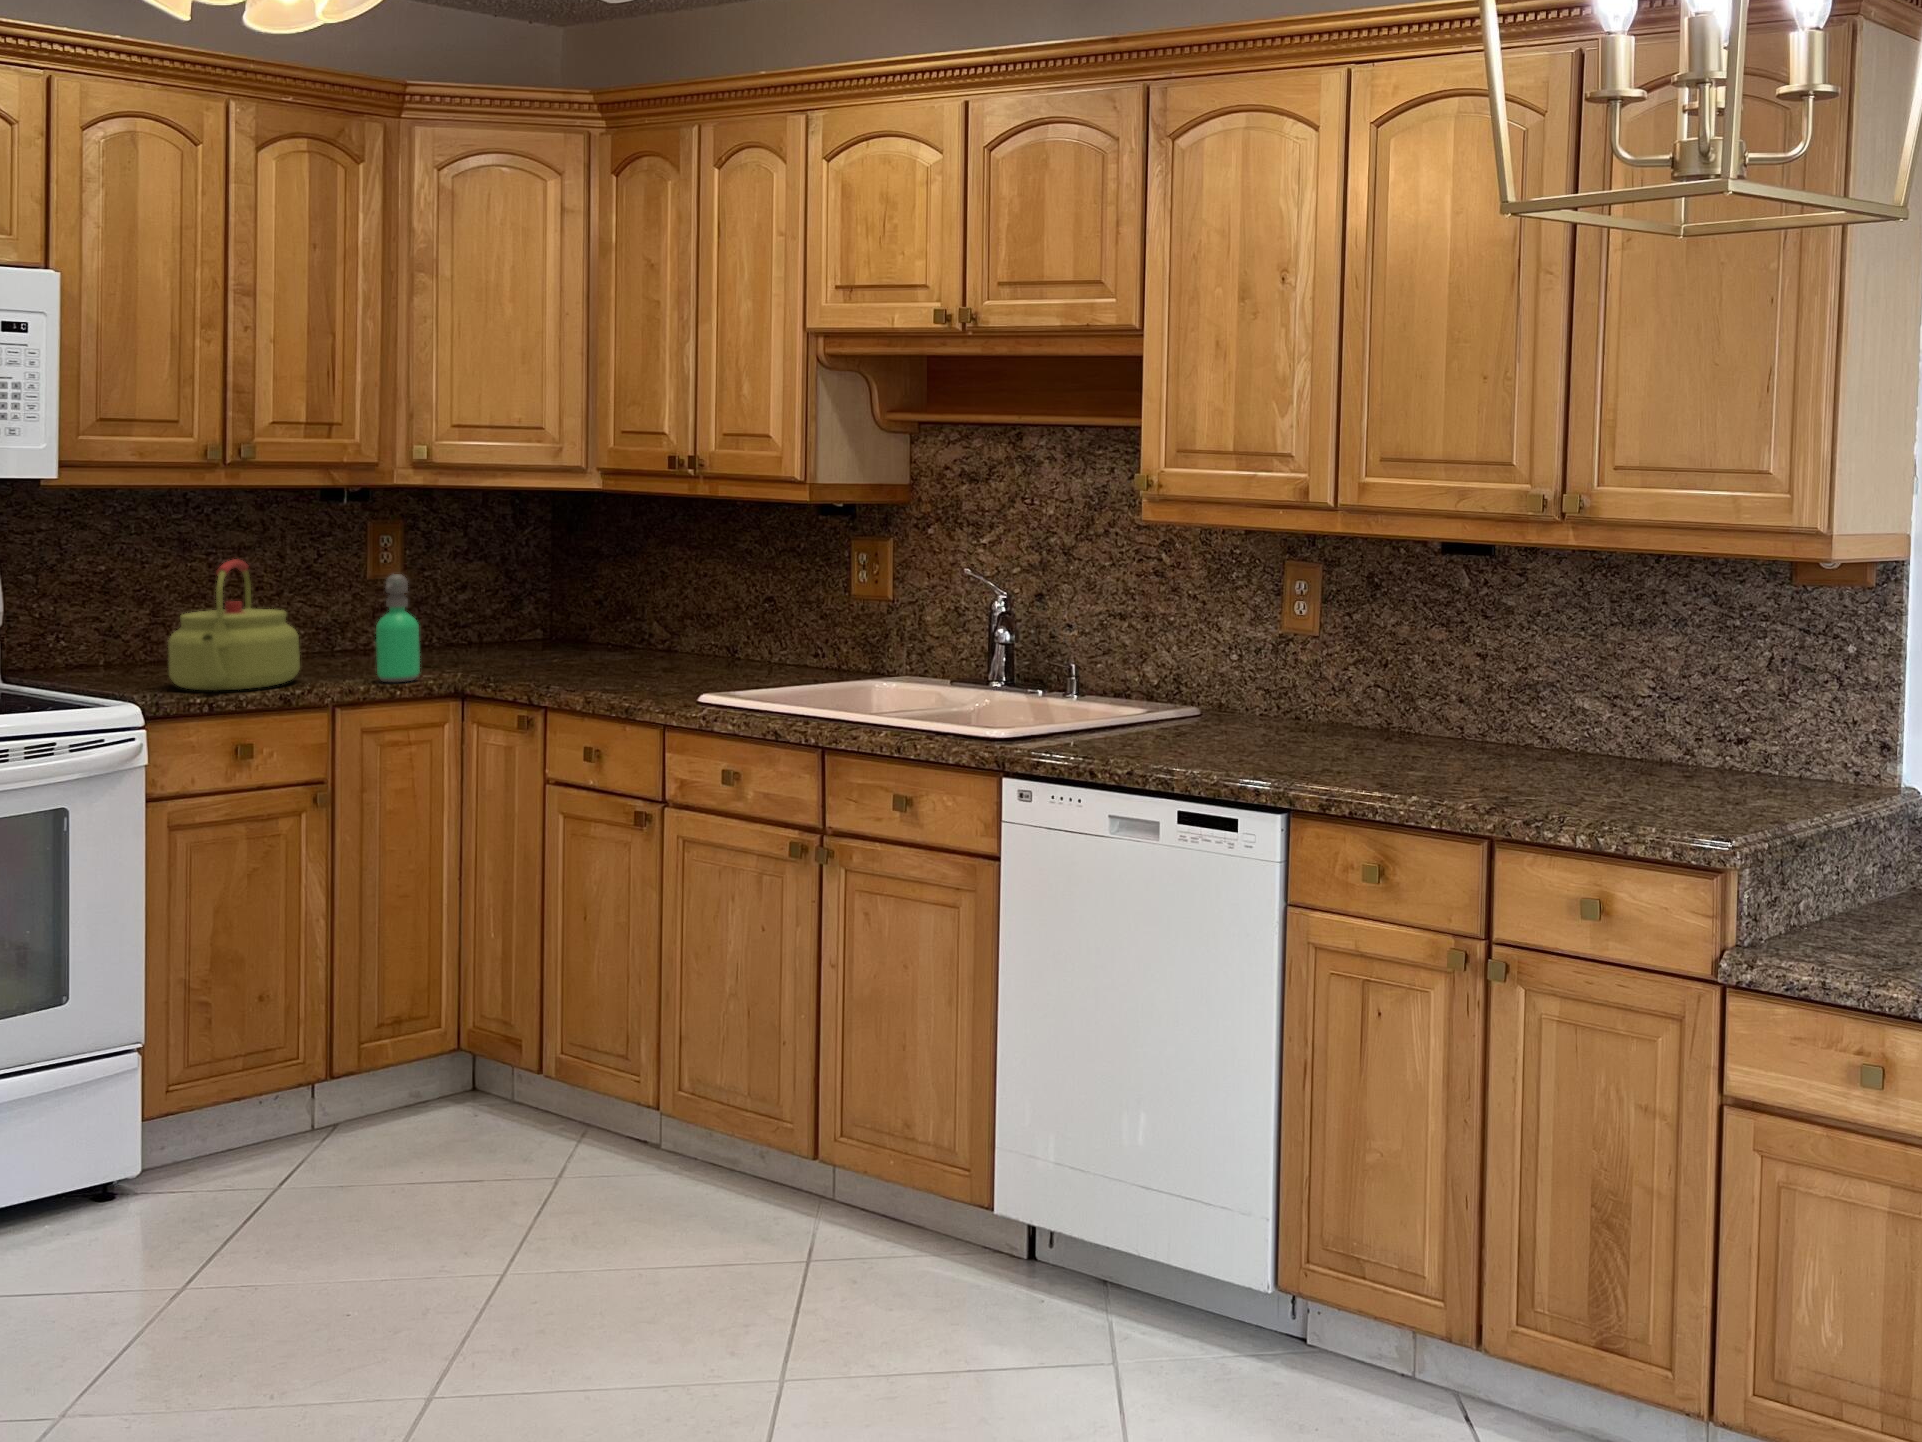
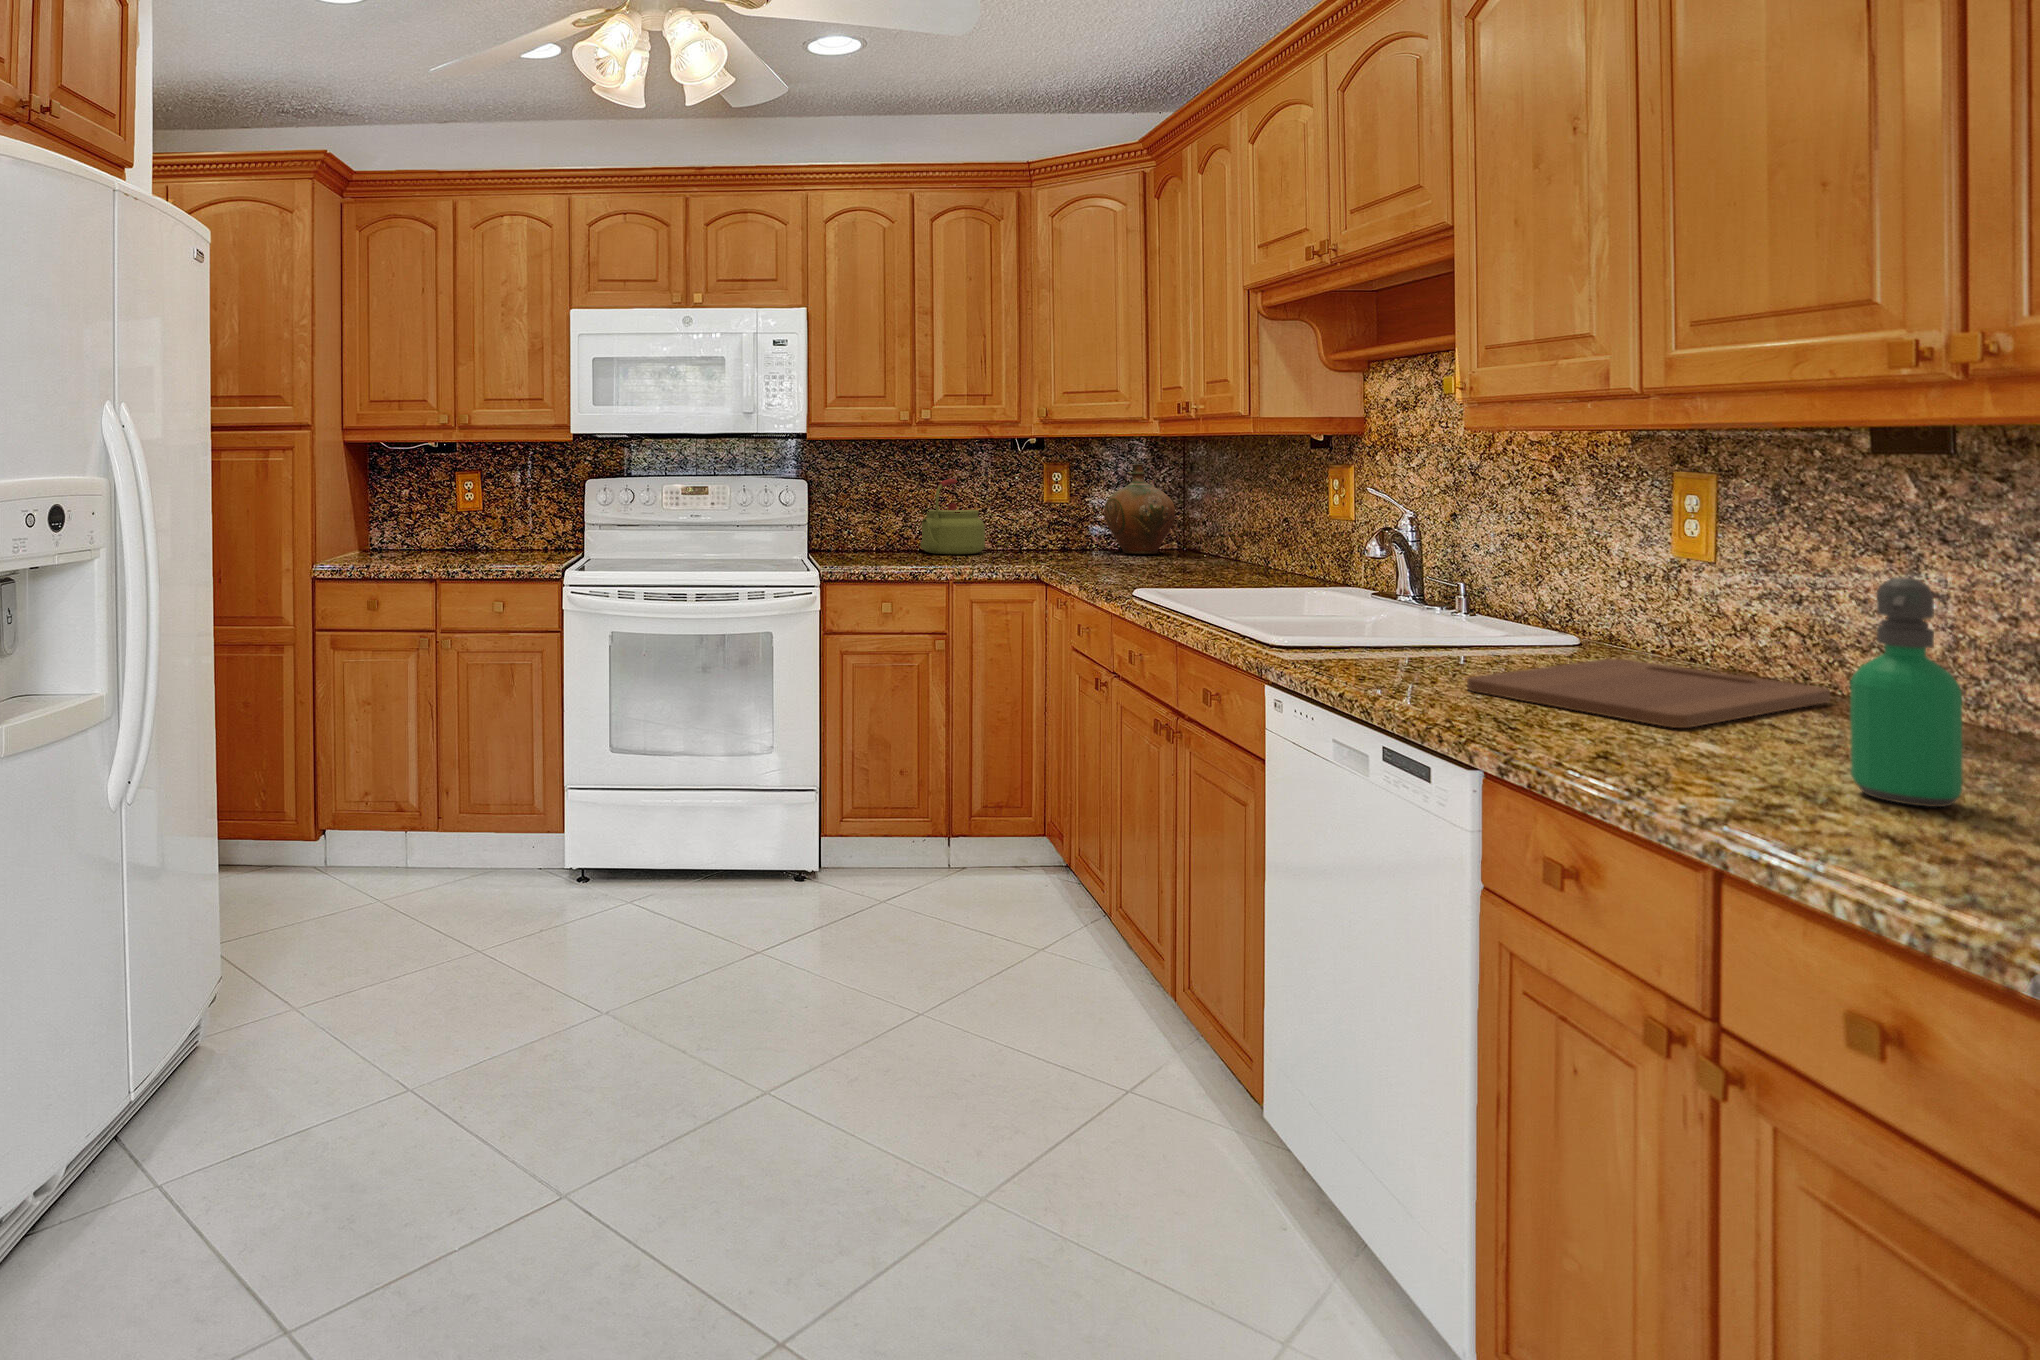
ceramic jug: none [469,525,574,655] -> present [1104,464,1175,554]
soap dispenser: present [376,574,420,682] -> present [1850,578,1962,807]
cutting board: none [1270,727,1433,782] -> present [1467,659,1830,728]

